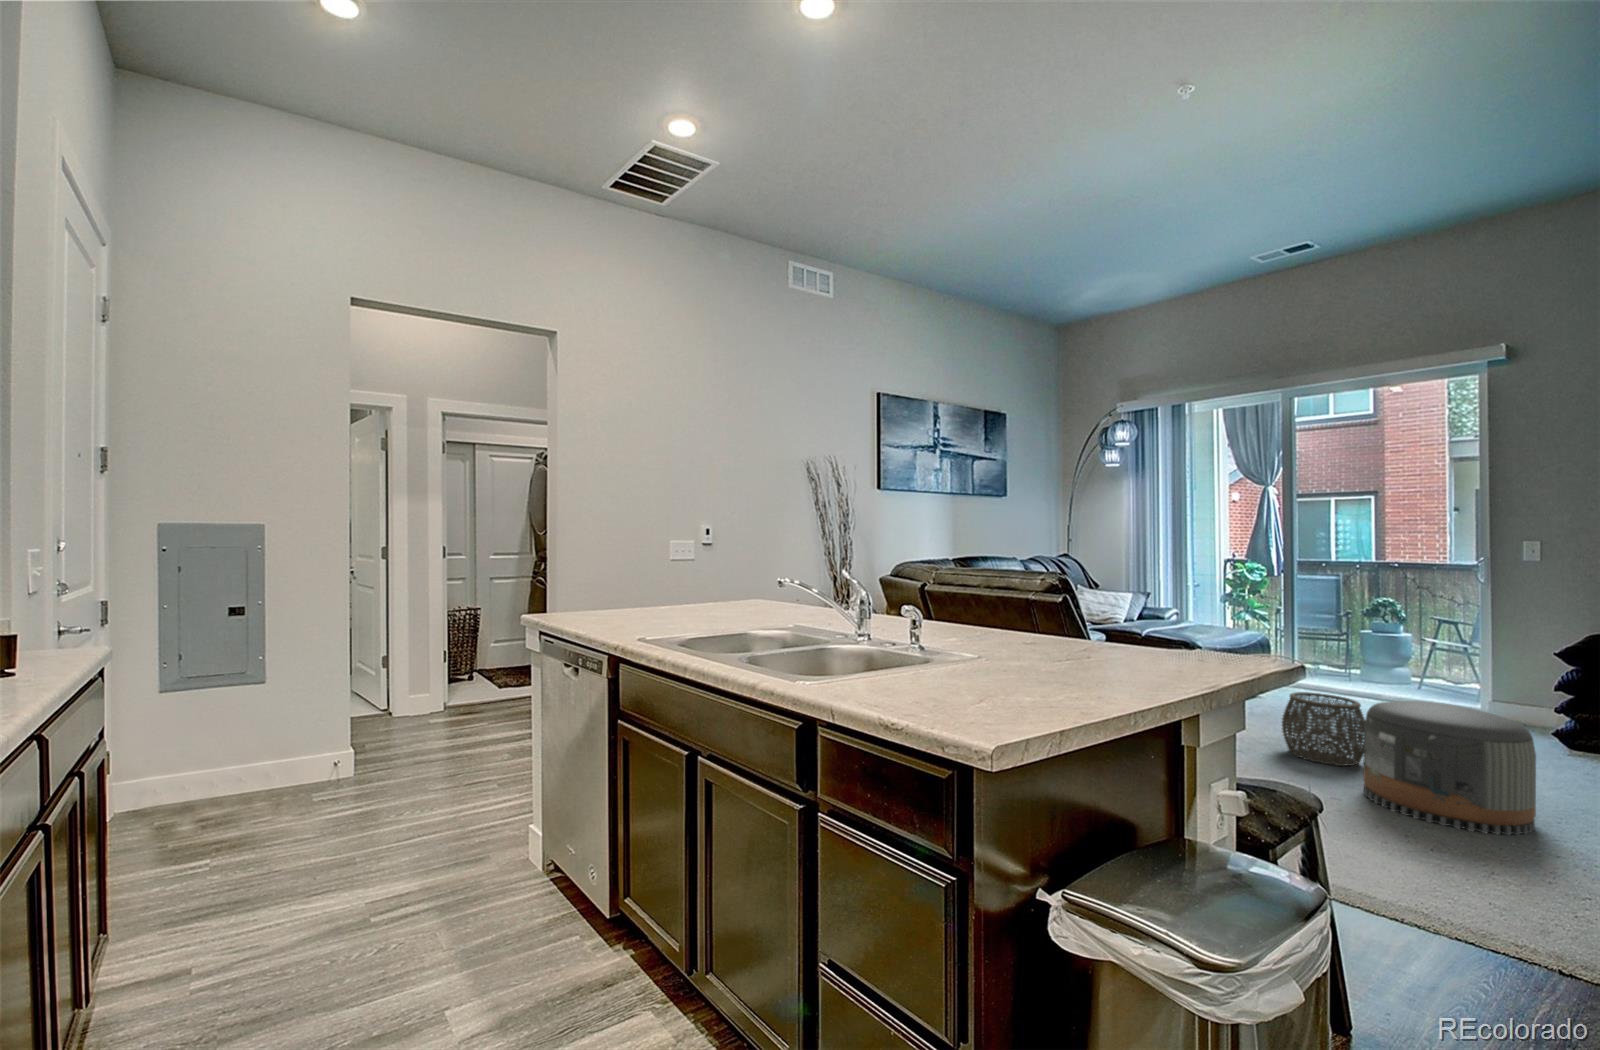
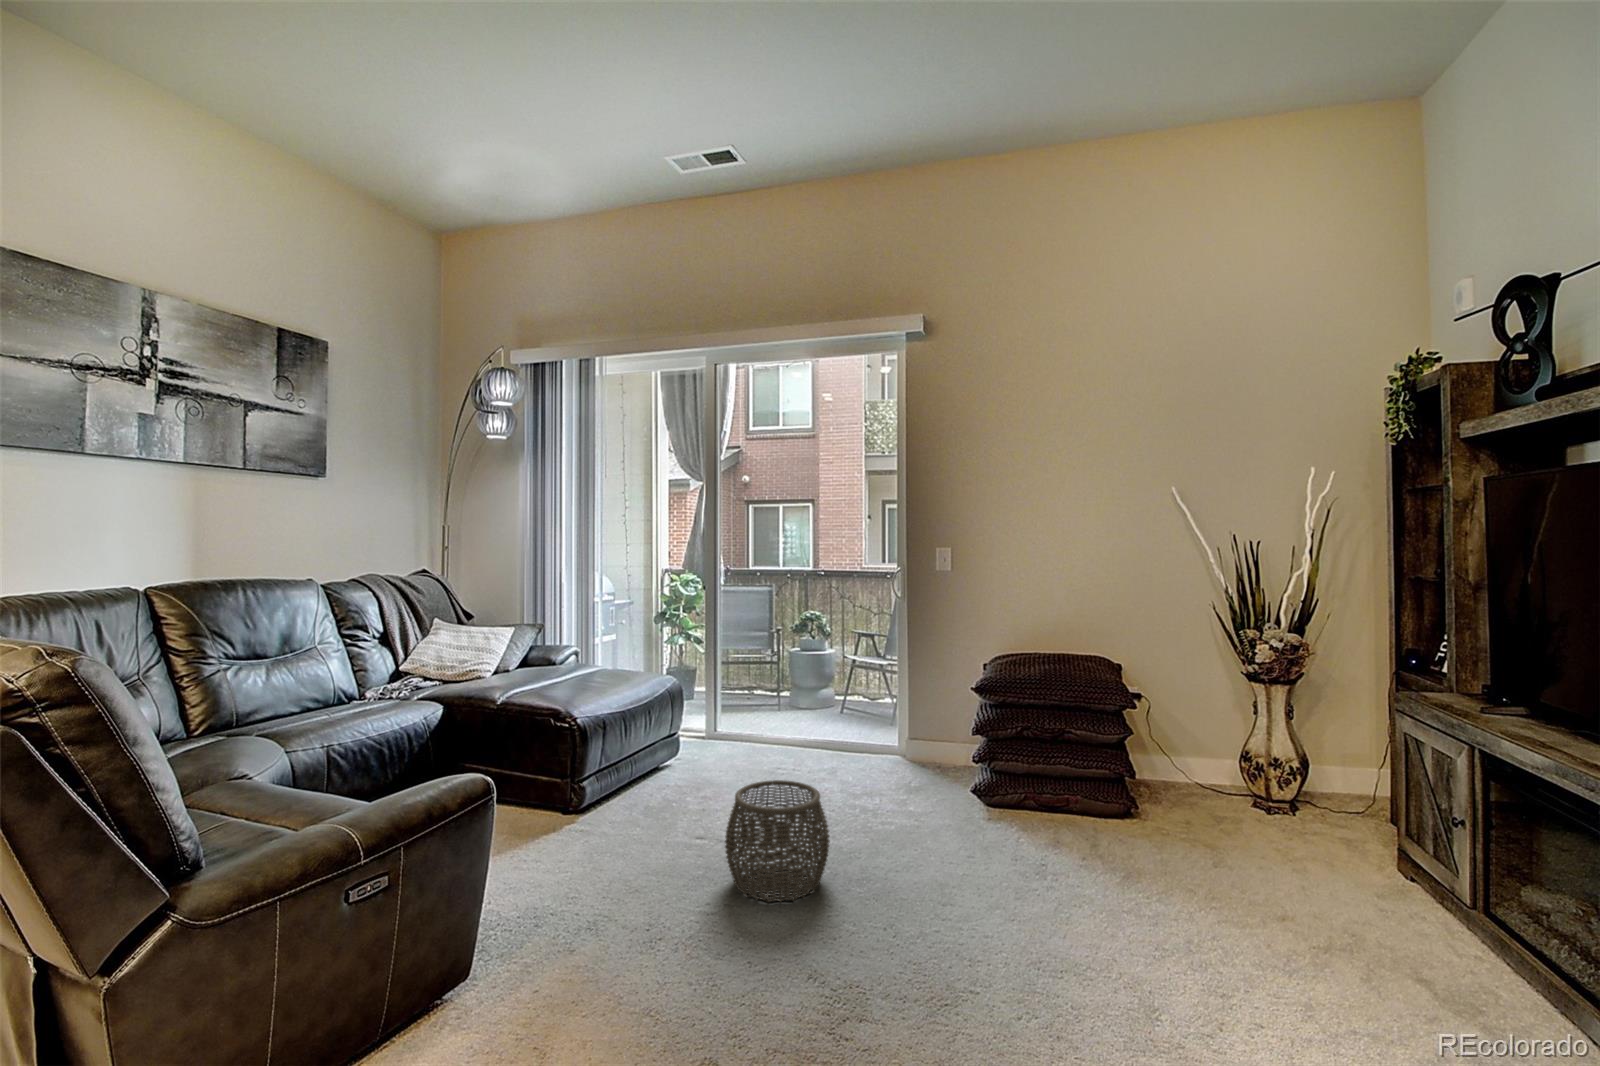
pouf: present [1363,701,1536,835] -> none [841,796,1035,1029]

